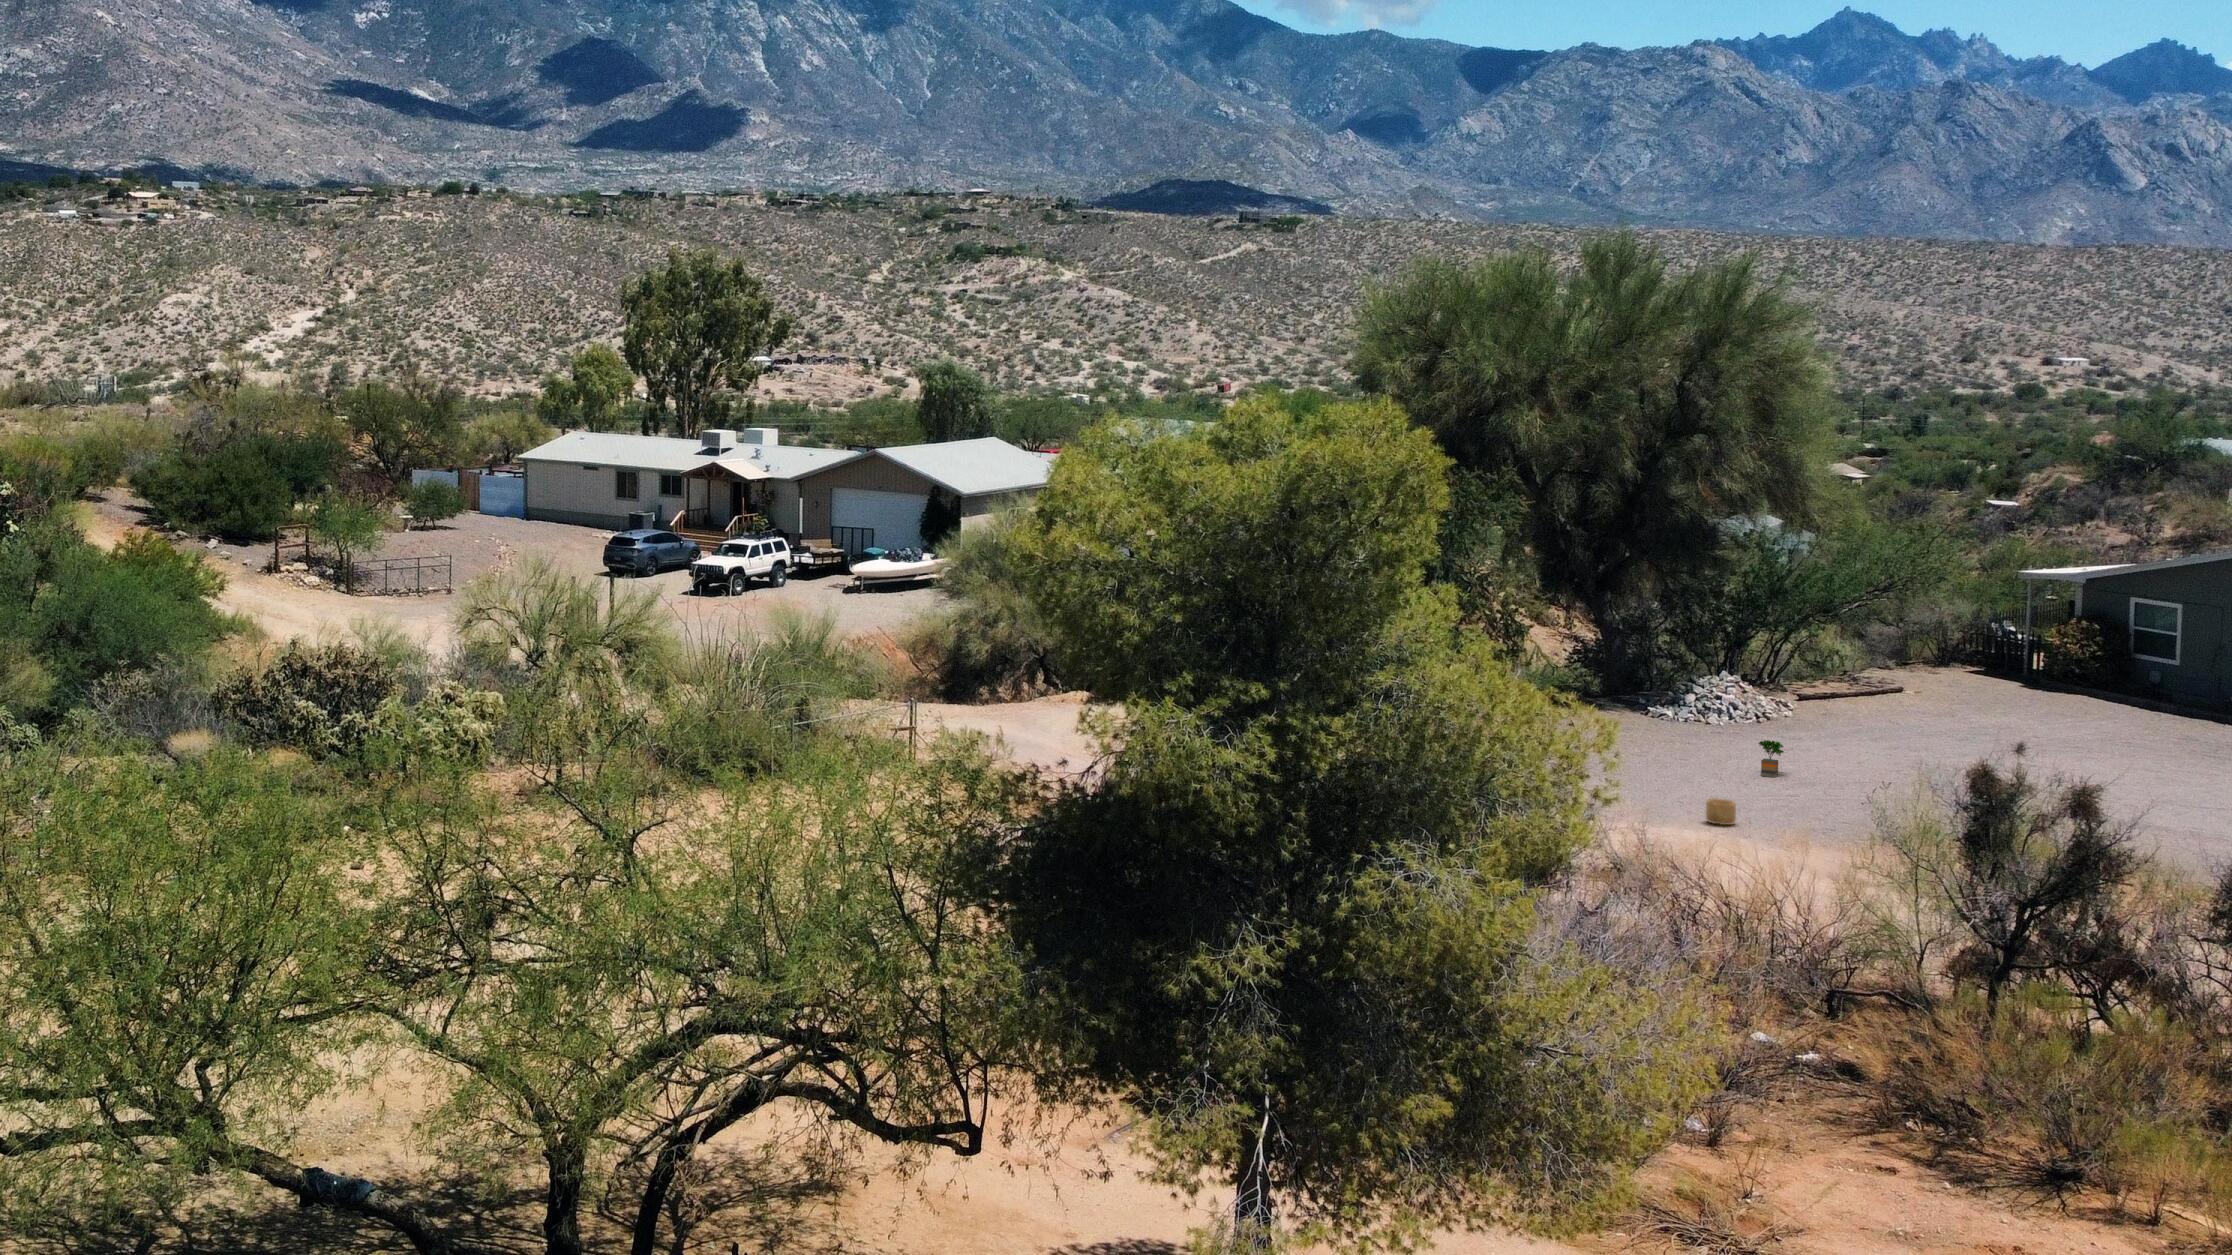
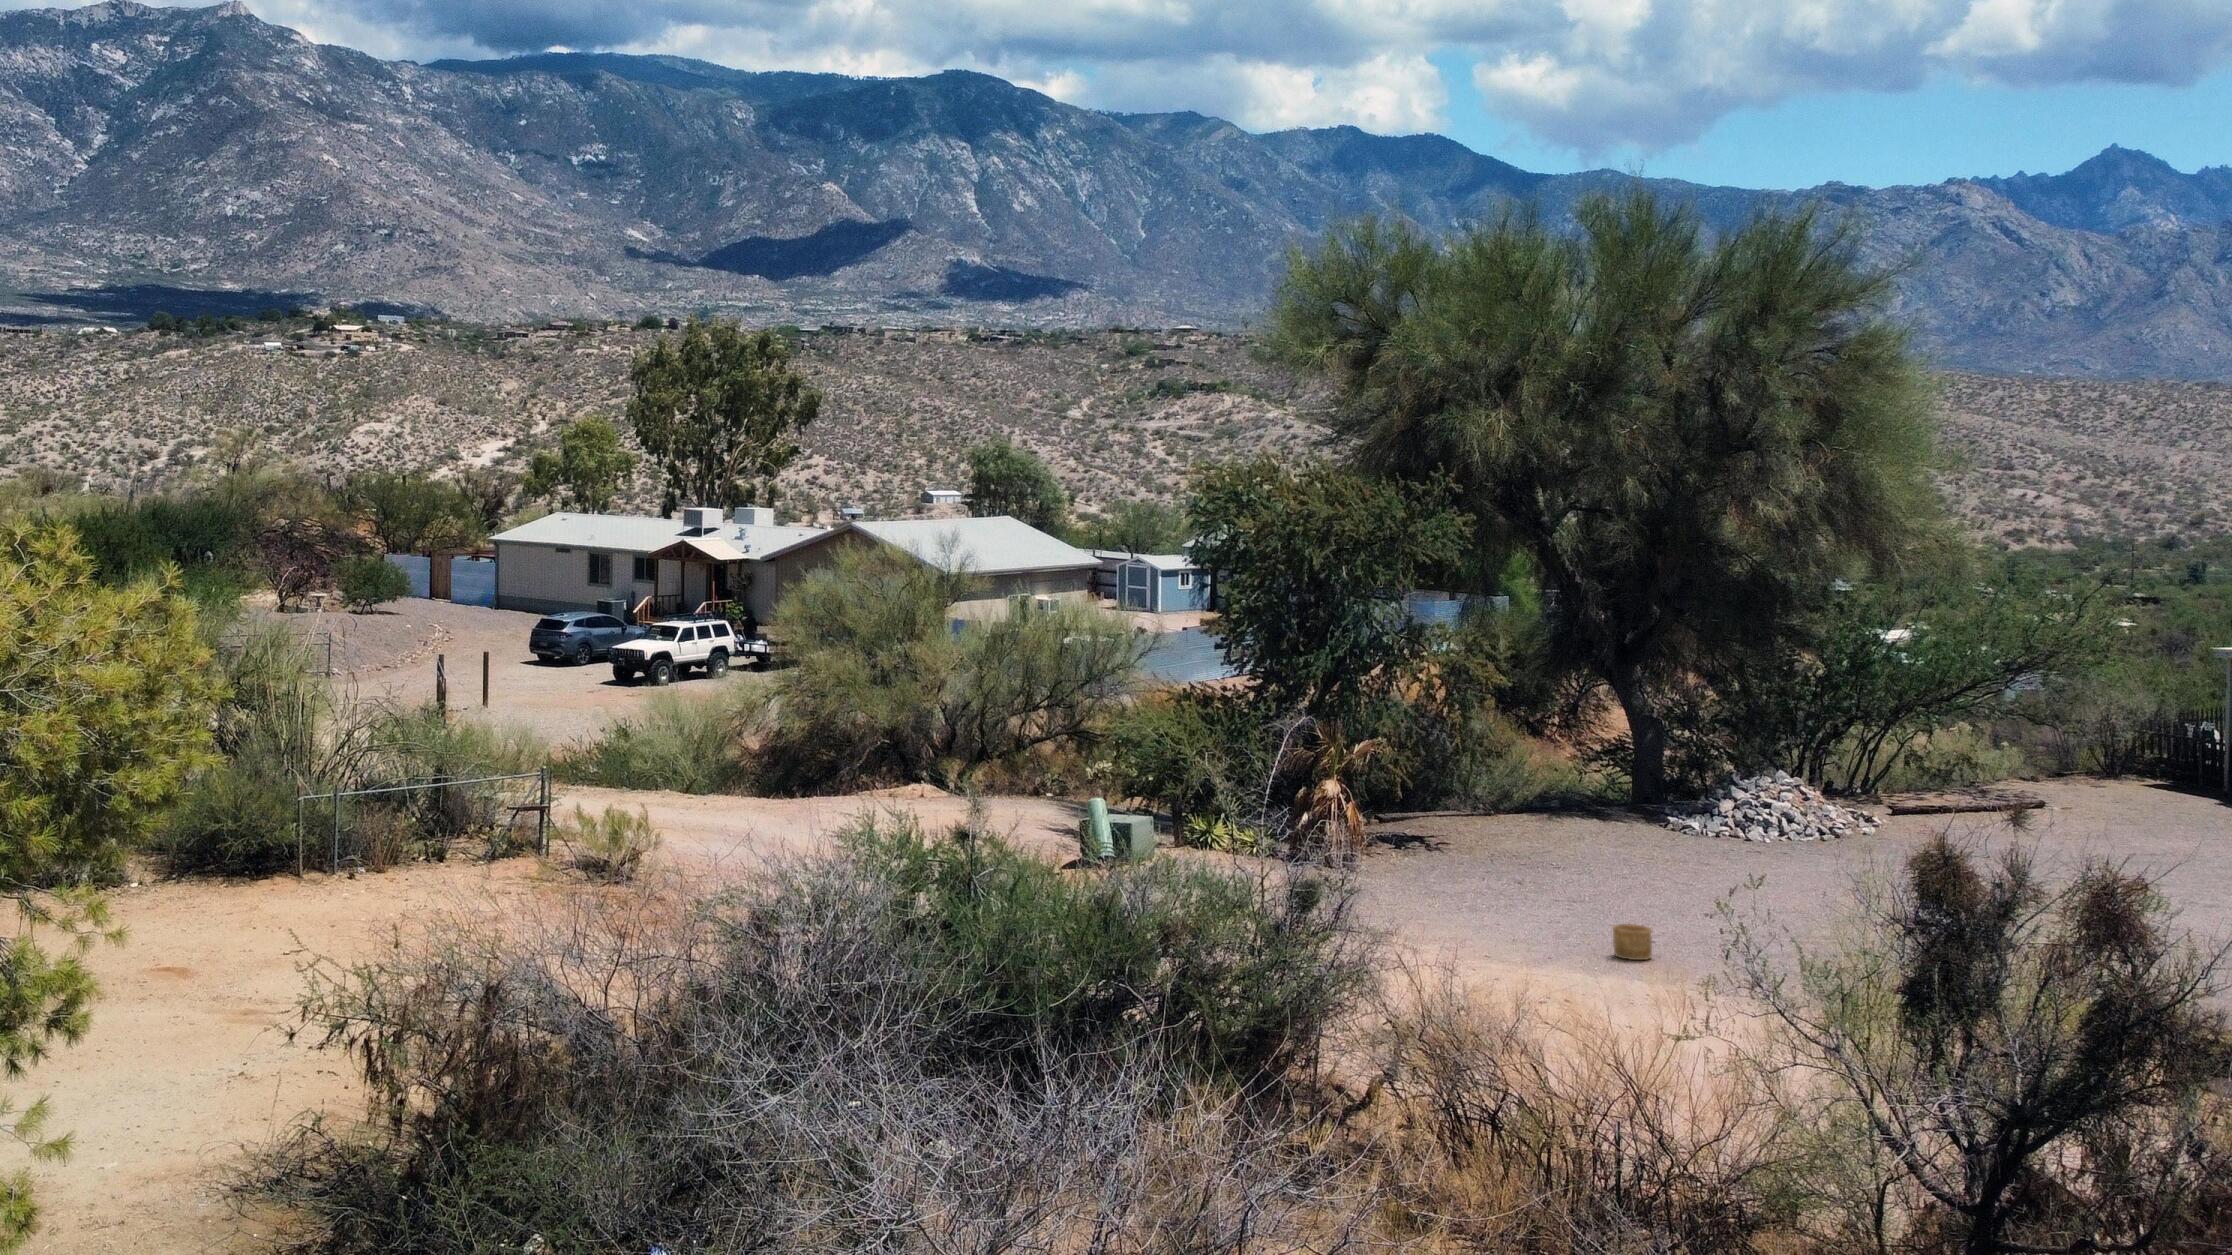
potted tree: present [1759,740,1784,778] -> none [1745,853,1780,904]

